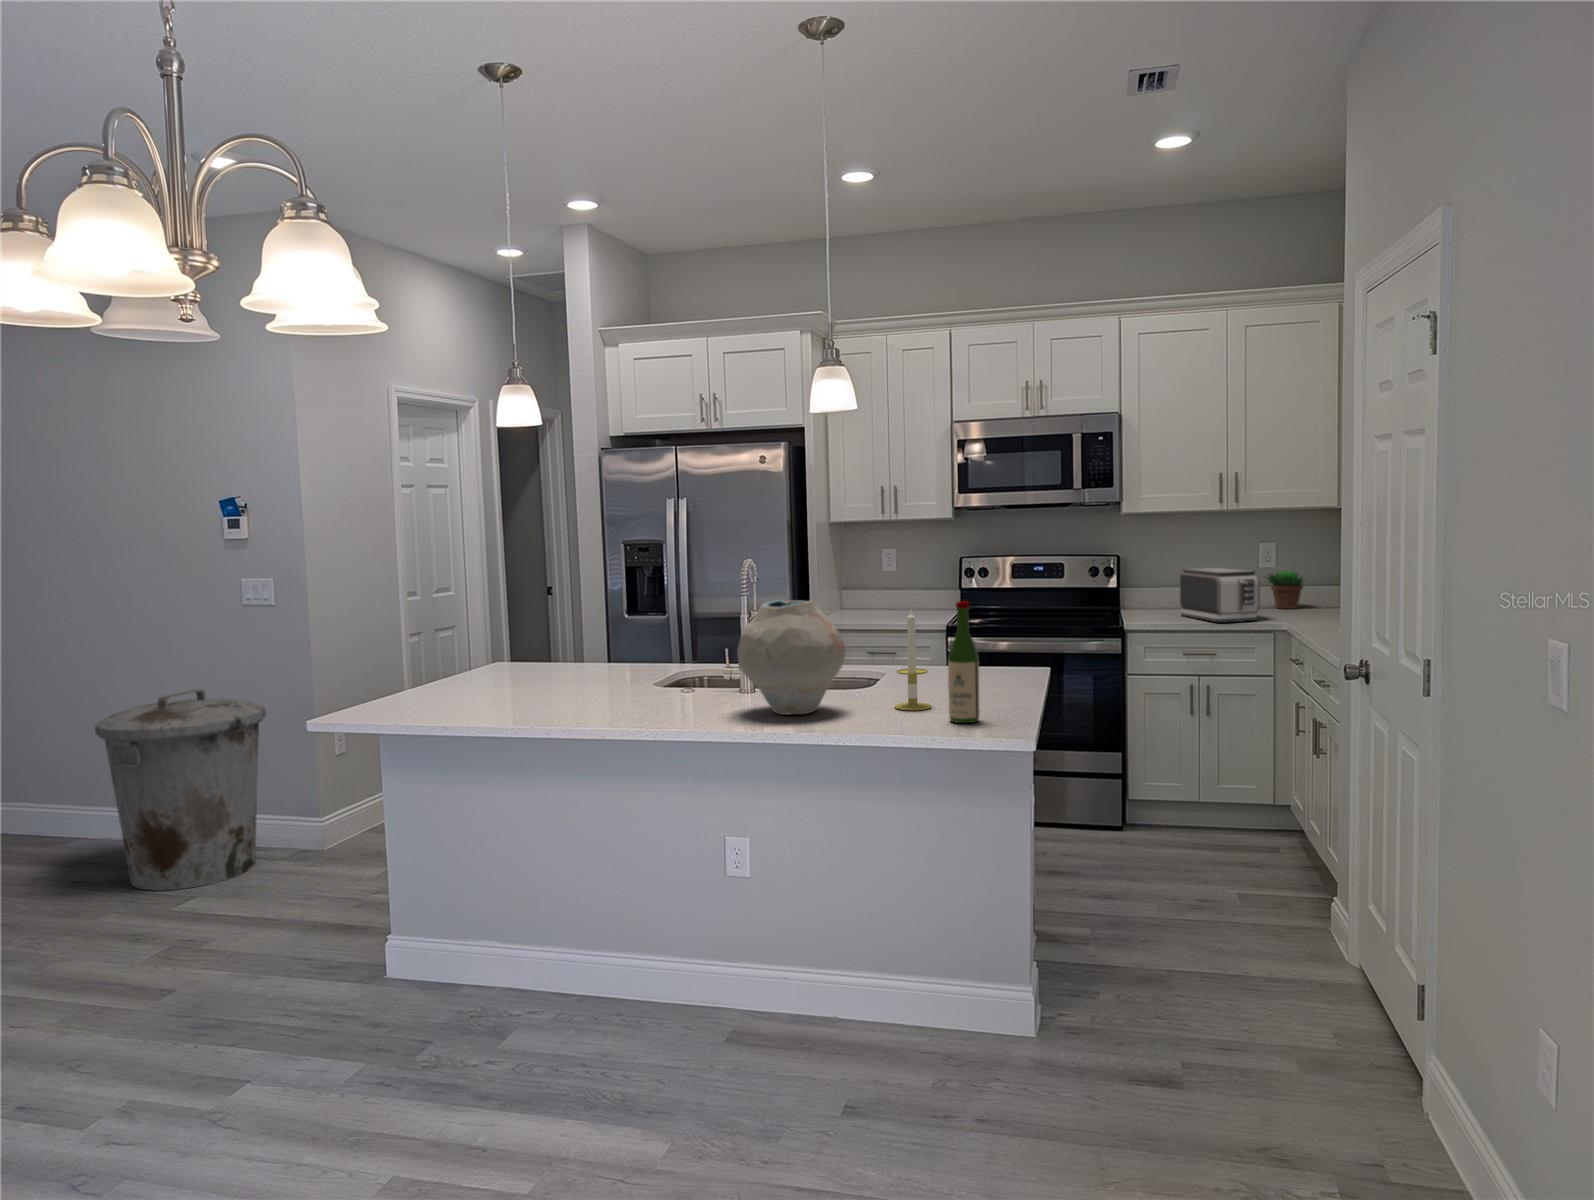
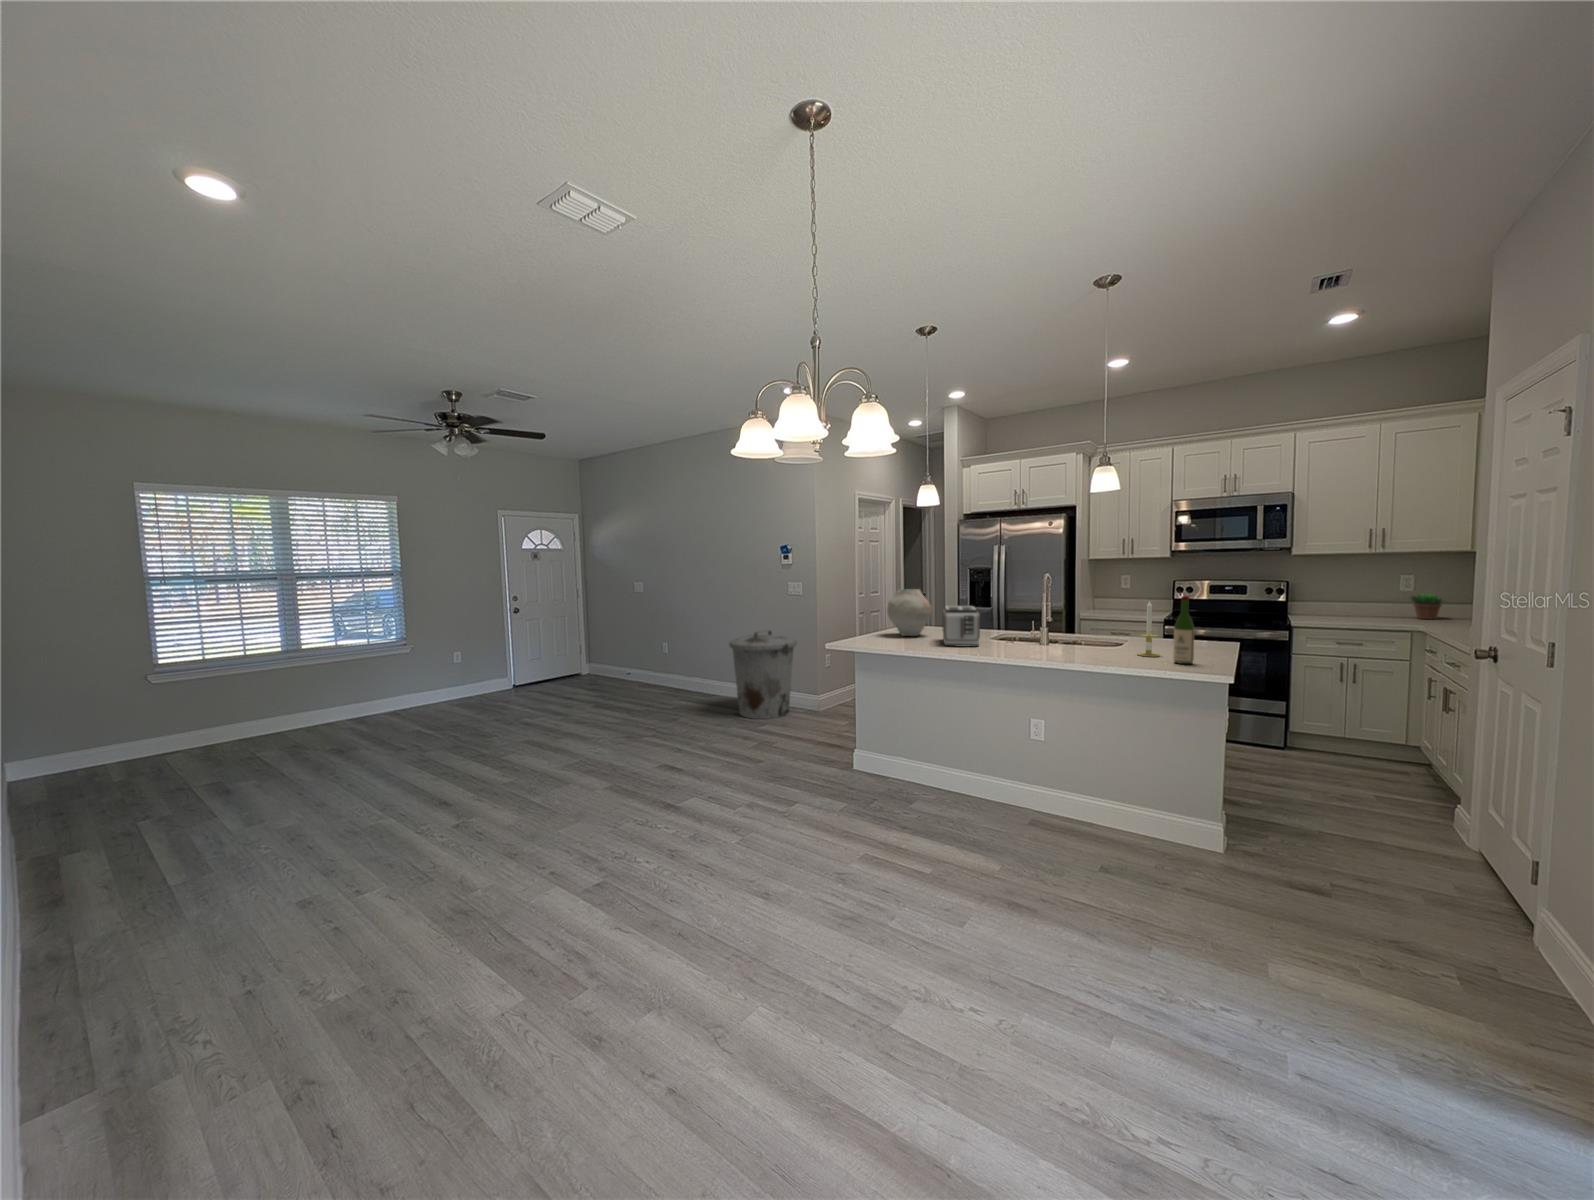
toaster: present [1180,568,1260,622] -> present [943,606,980,647]
vase: present [737,600,845,715] -> present [887,589,932,636]

